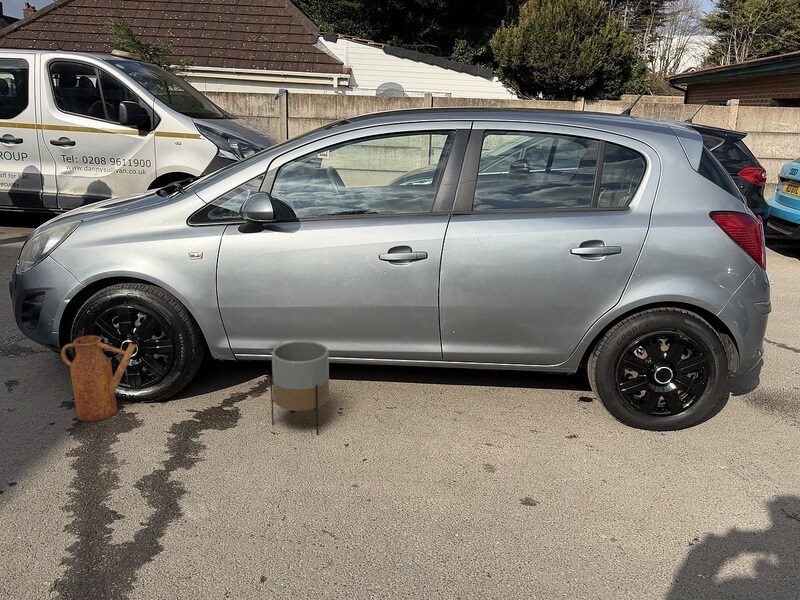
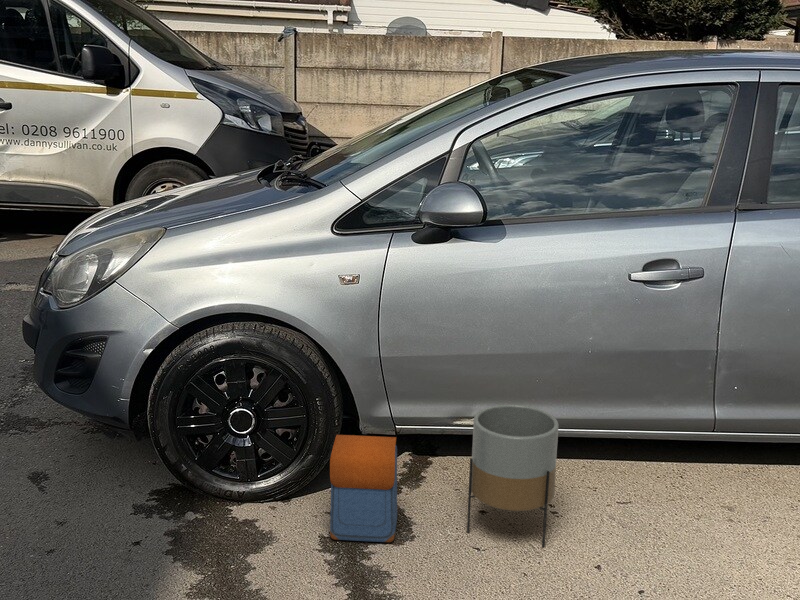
watering can: present [61,336,137,422] -> none [146,403,266,535]
backpack: none [174,358,230,429] -> present [330,435,397,542]

